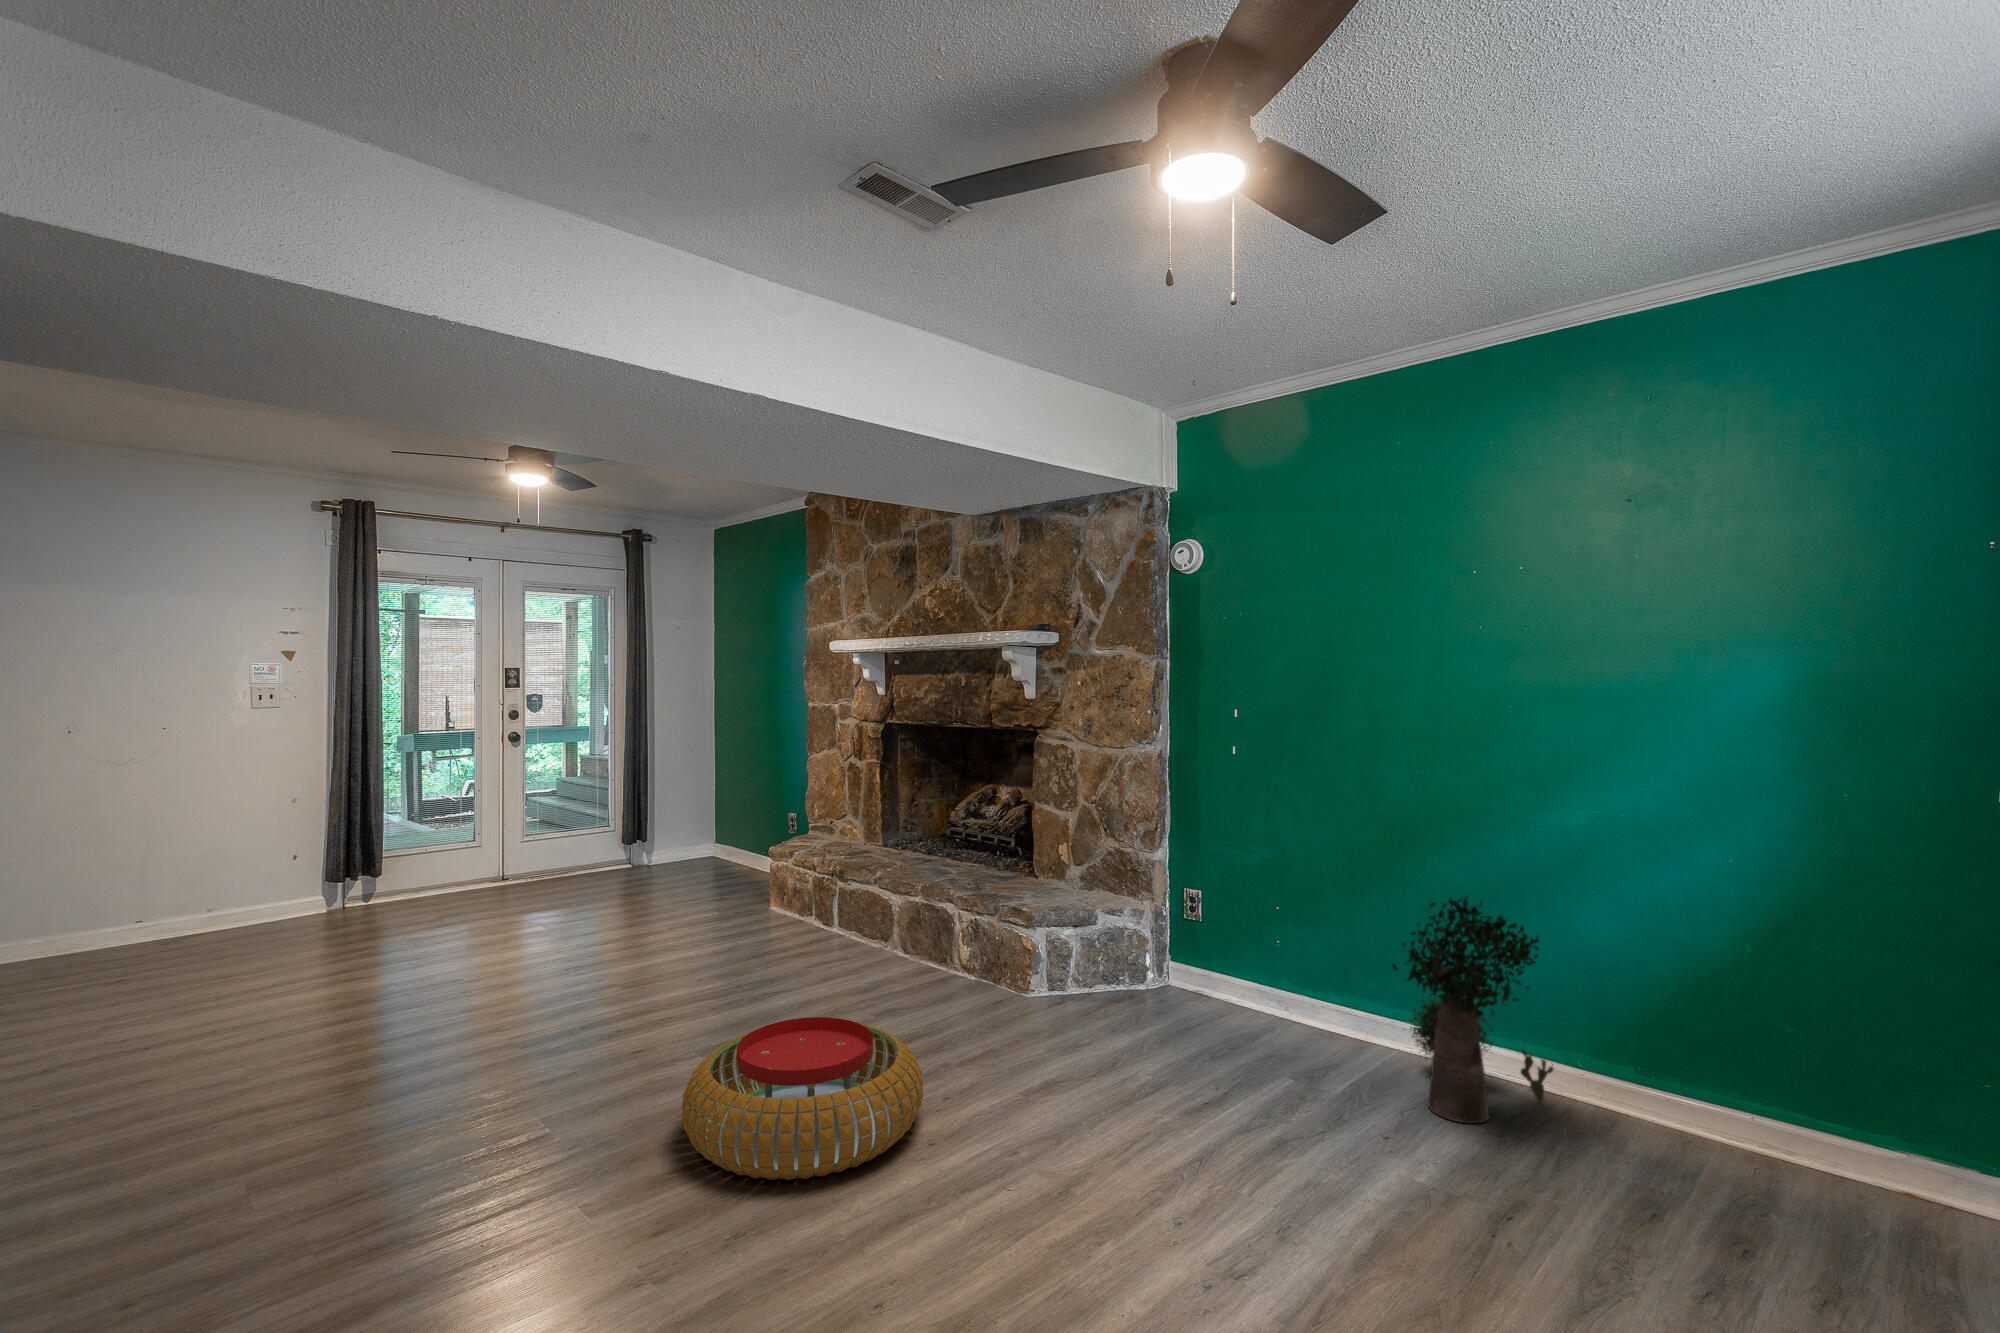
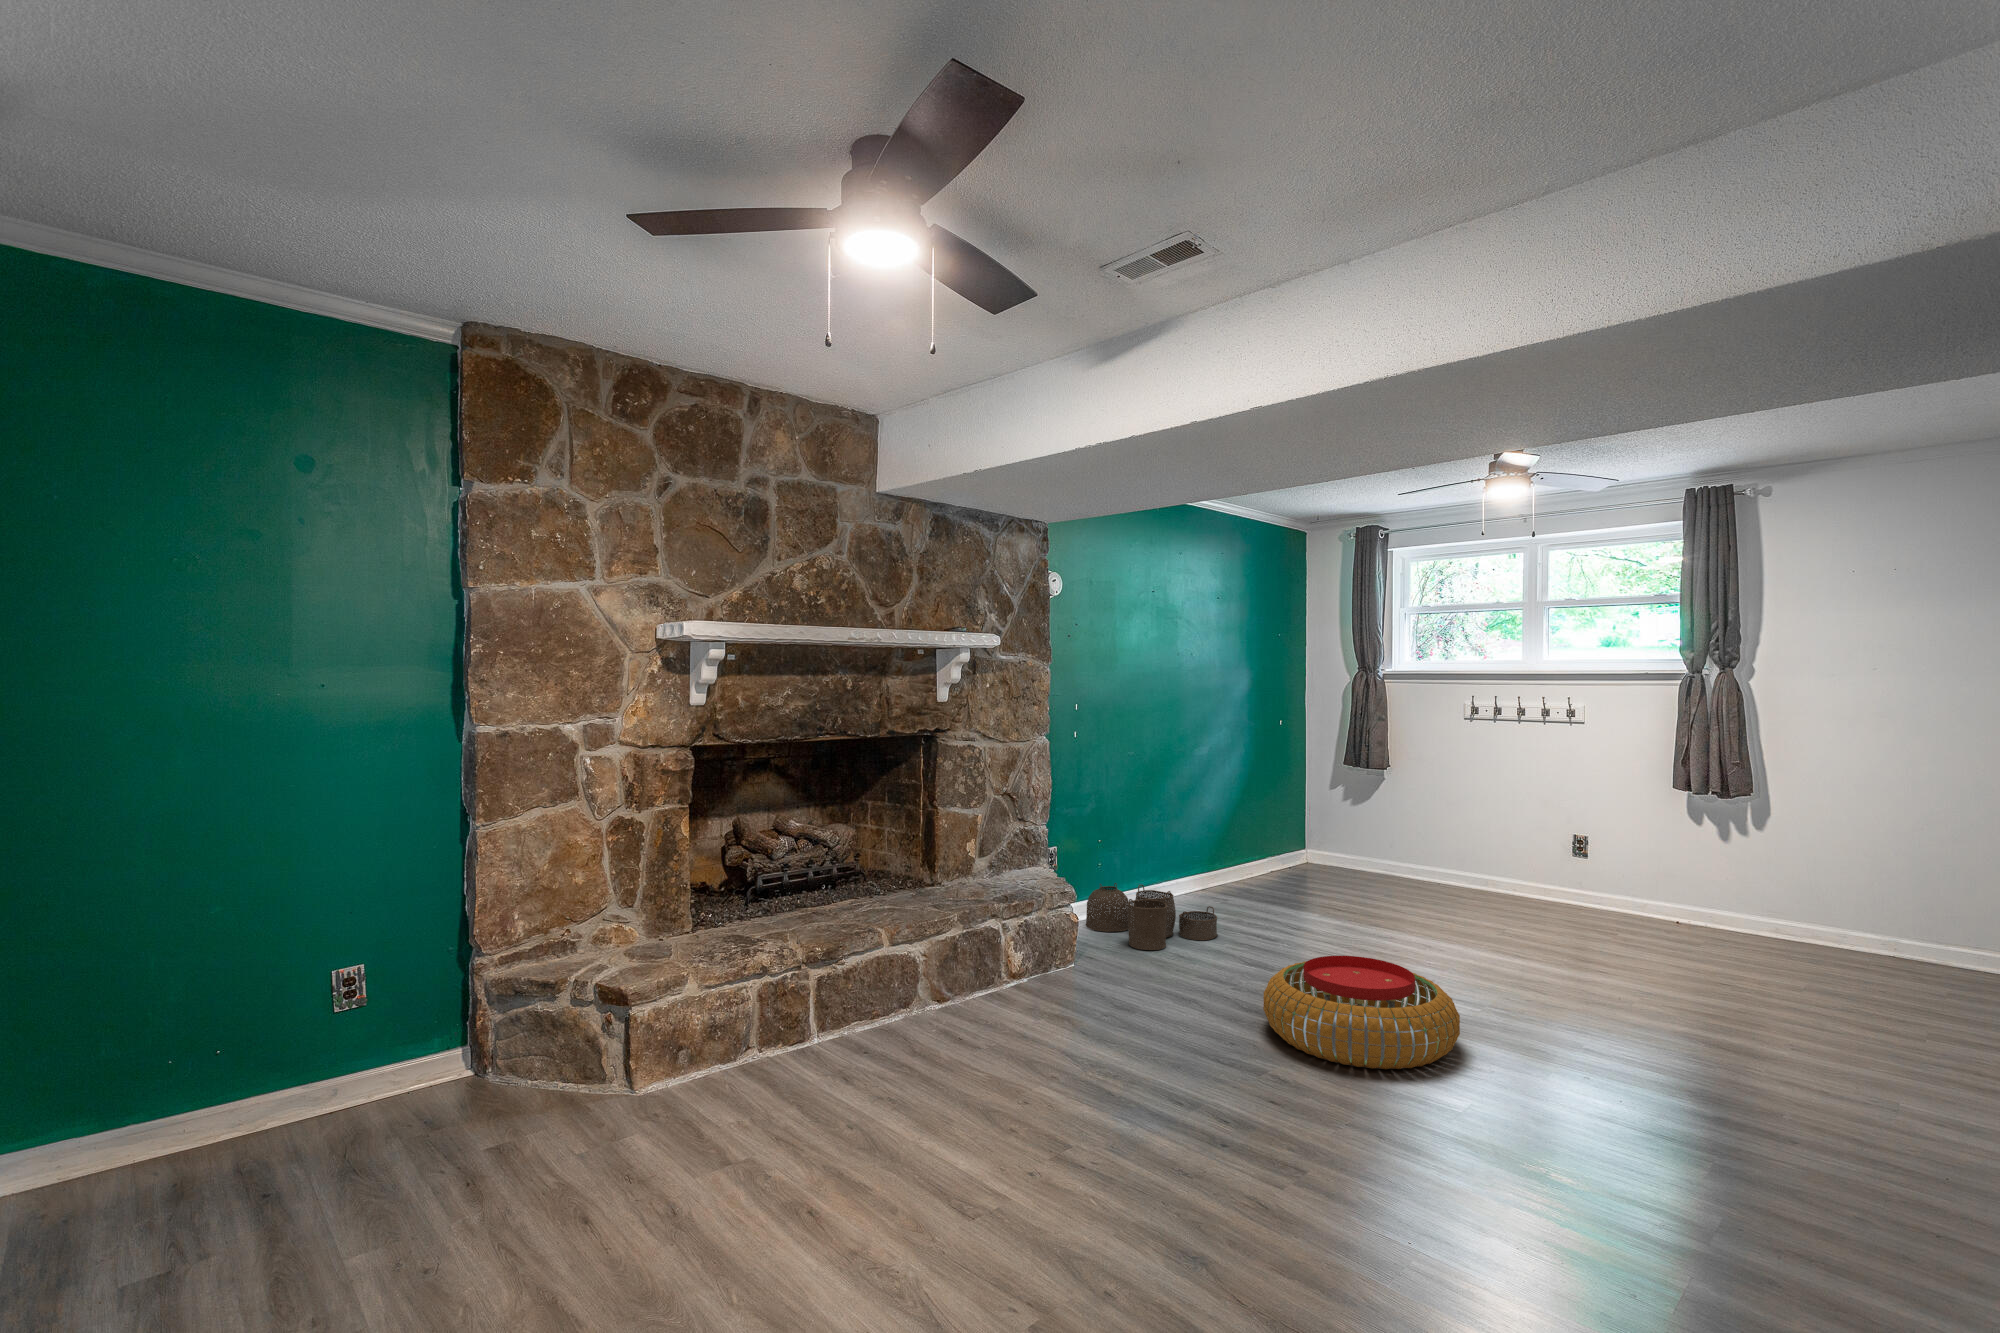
potted plant: present [1392,895,1553,1124] -> none [1188,796,1286,910]
woven basket: none [1119,950,1251,1073] -> present [1086,883,1217,950]

